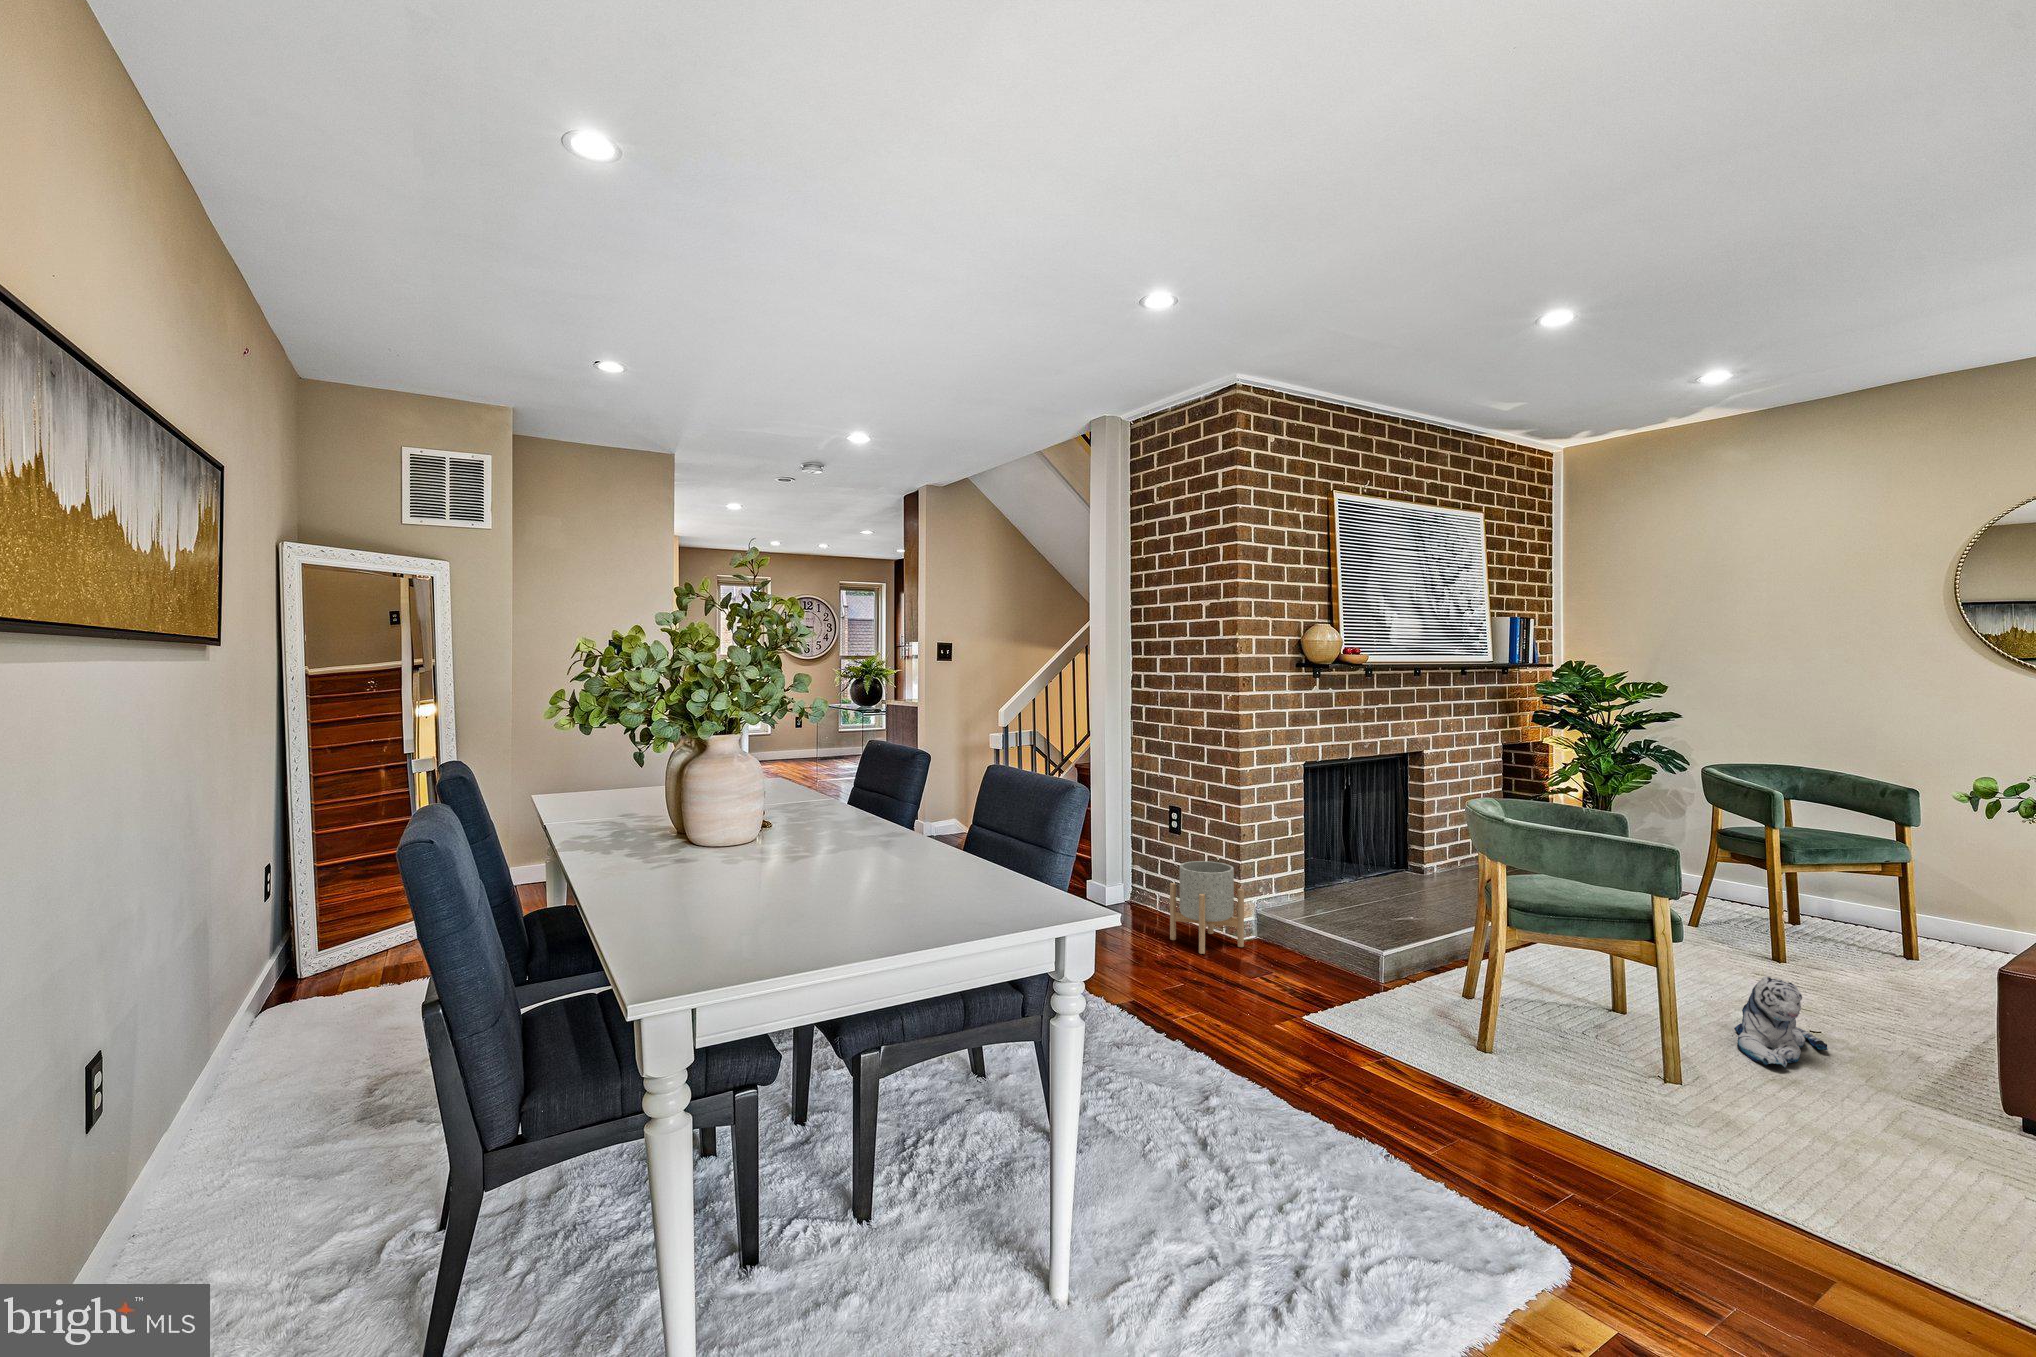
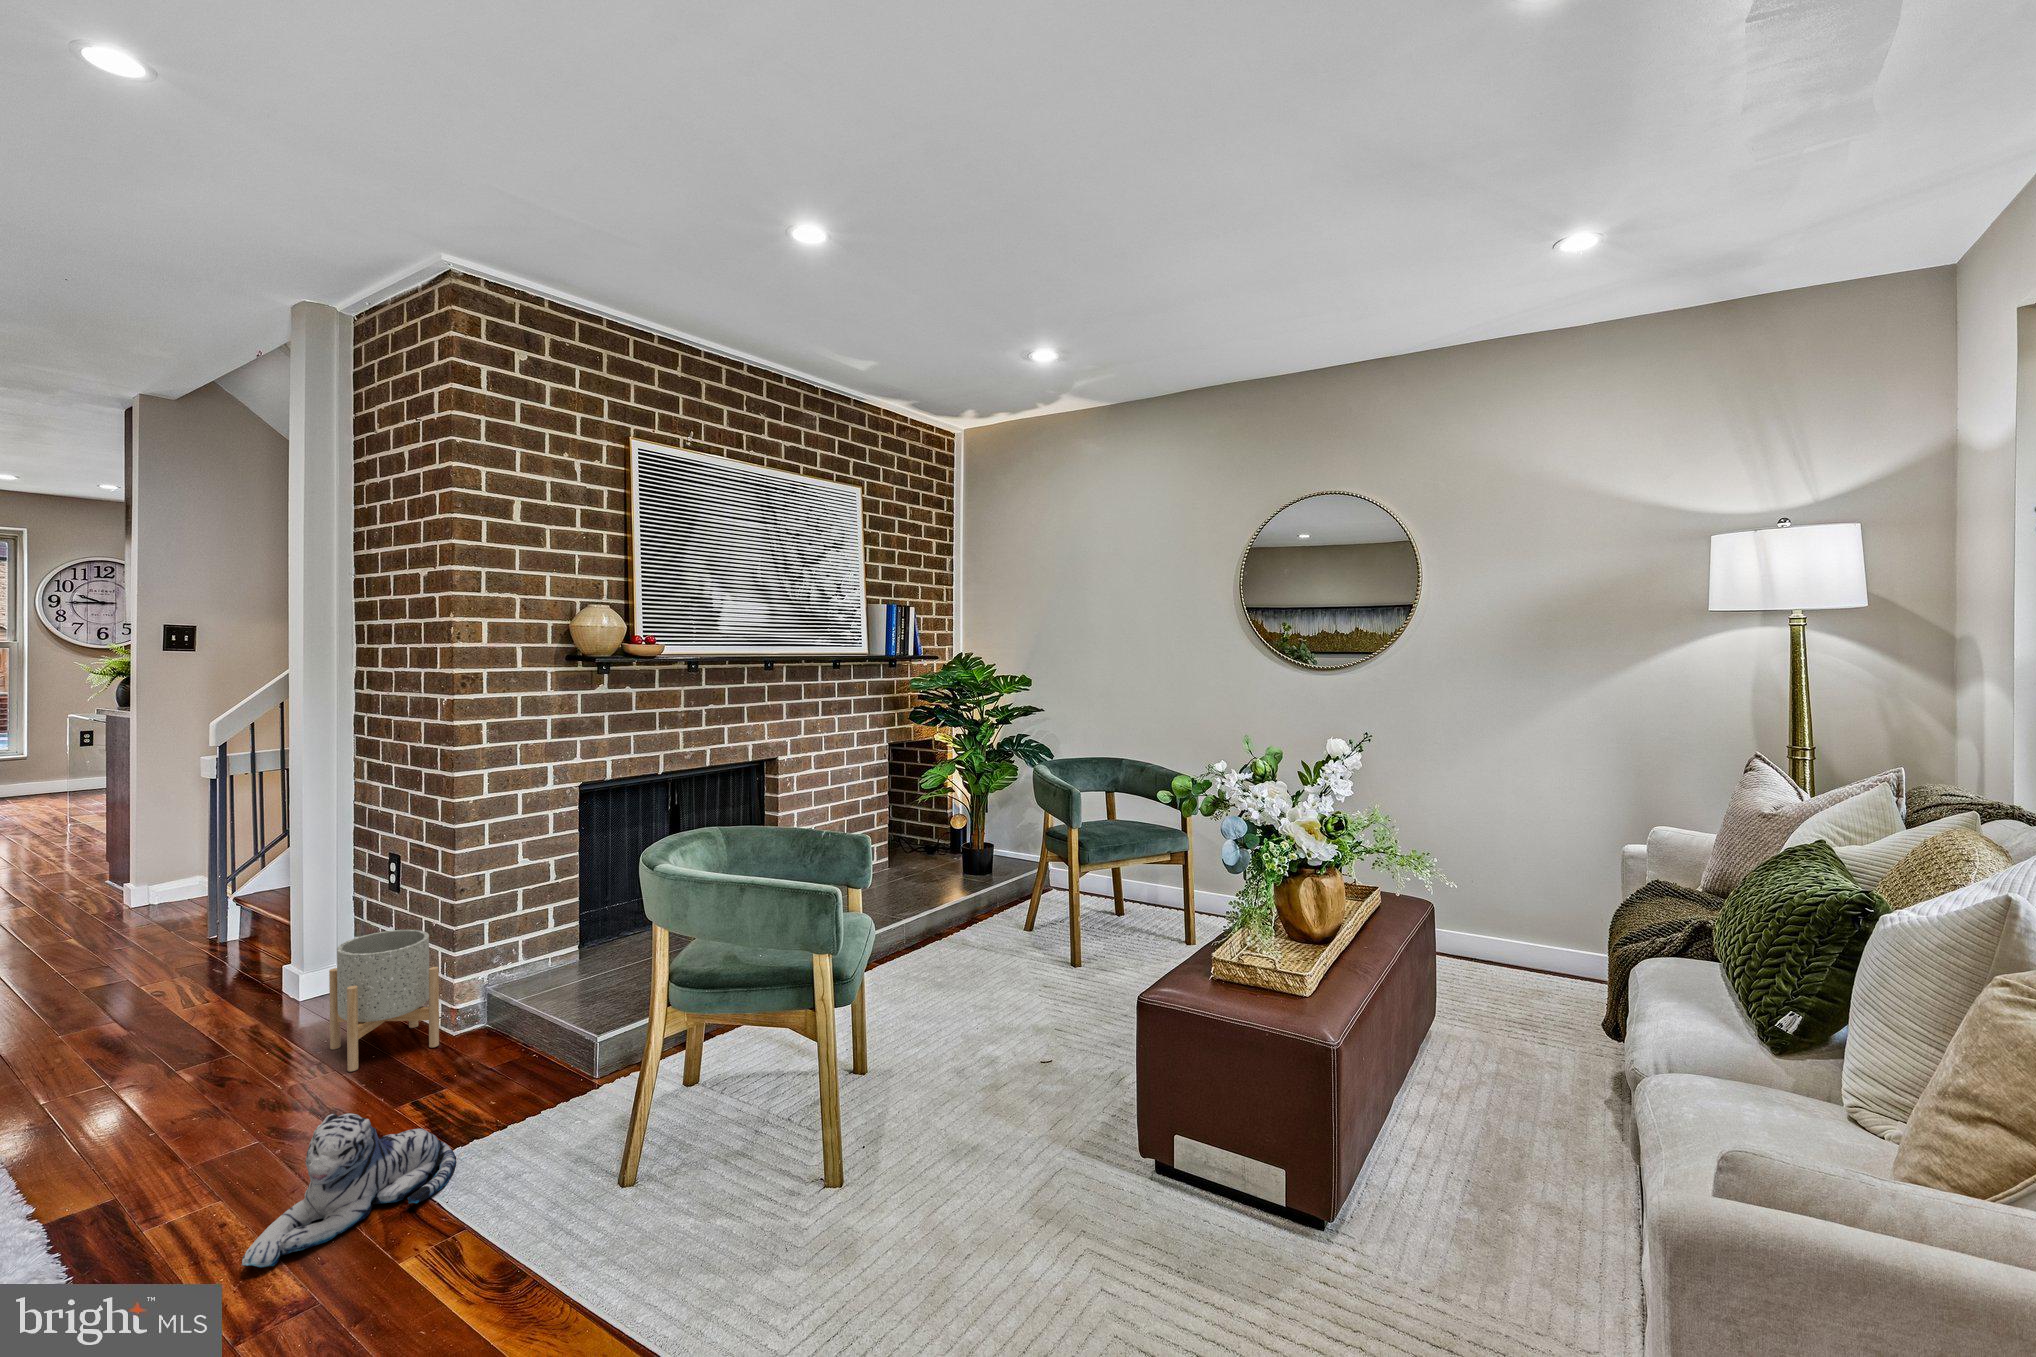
plush toy: present [1734,977,1828,1068] -> present [242,1113,456,1268]

